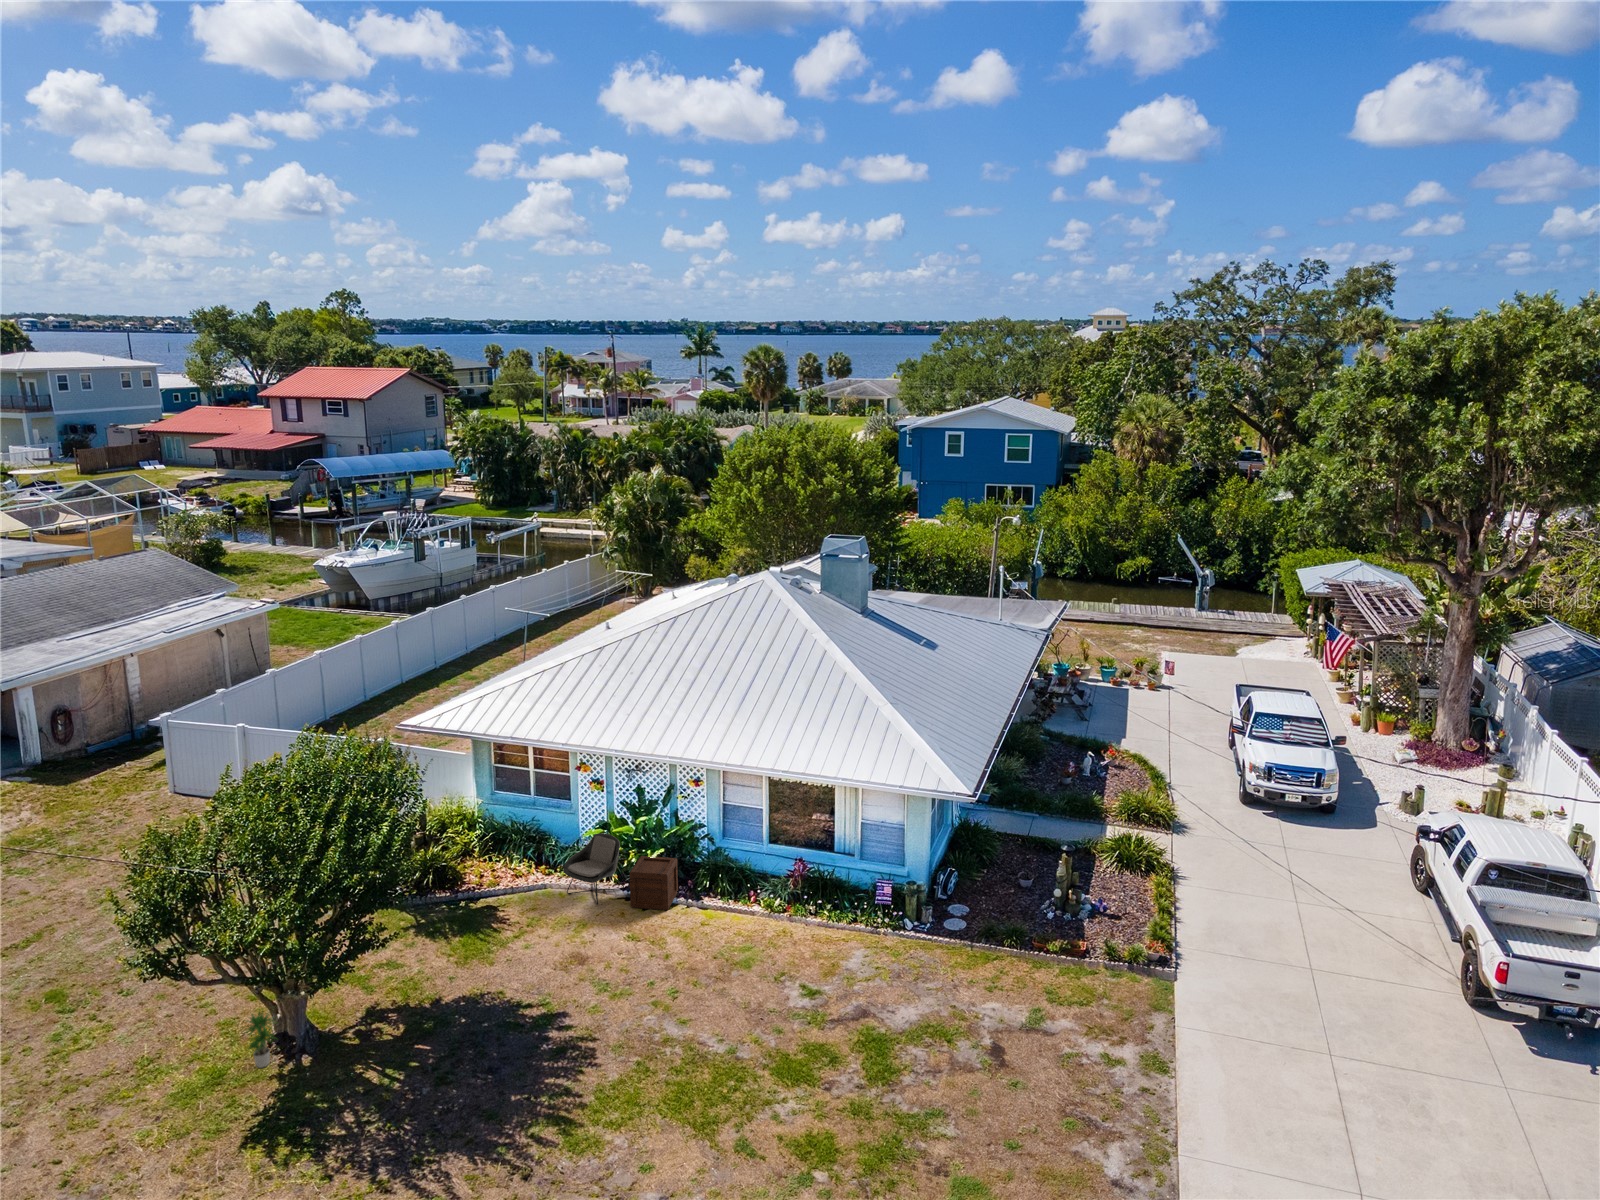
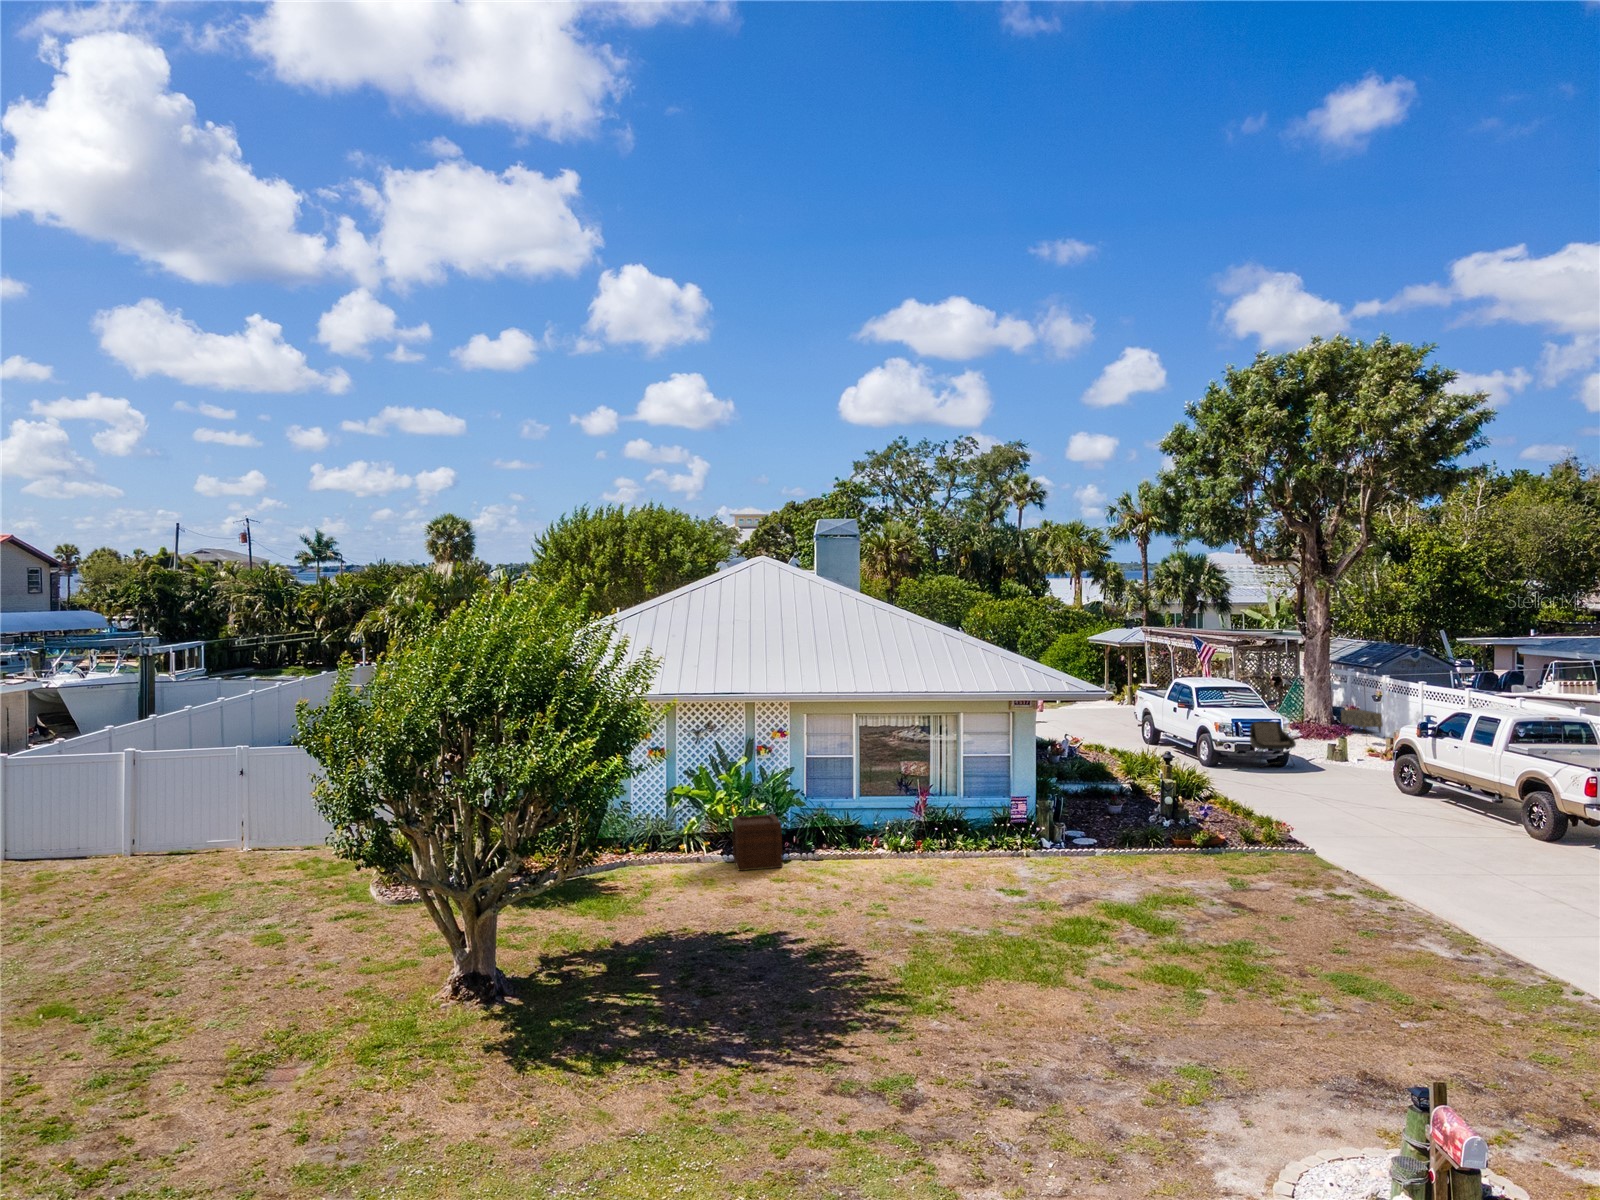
bench: none [1477,734,1518,773] -> present [1341,710,1383,732]
lounge chair: present [563,833,624,904] -> present [1250,721,1296,767]
potted plant: present [247,1012,277,1068] -> none [370,947,427,1039]

